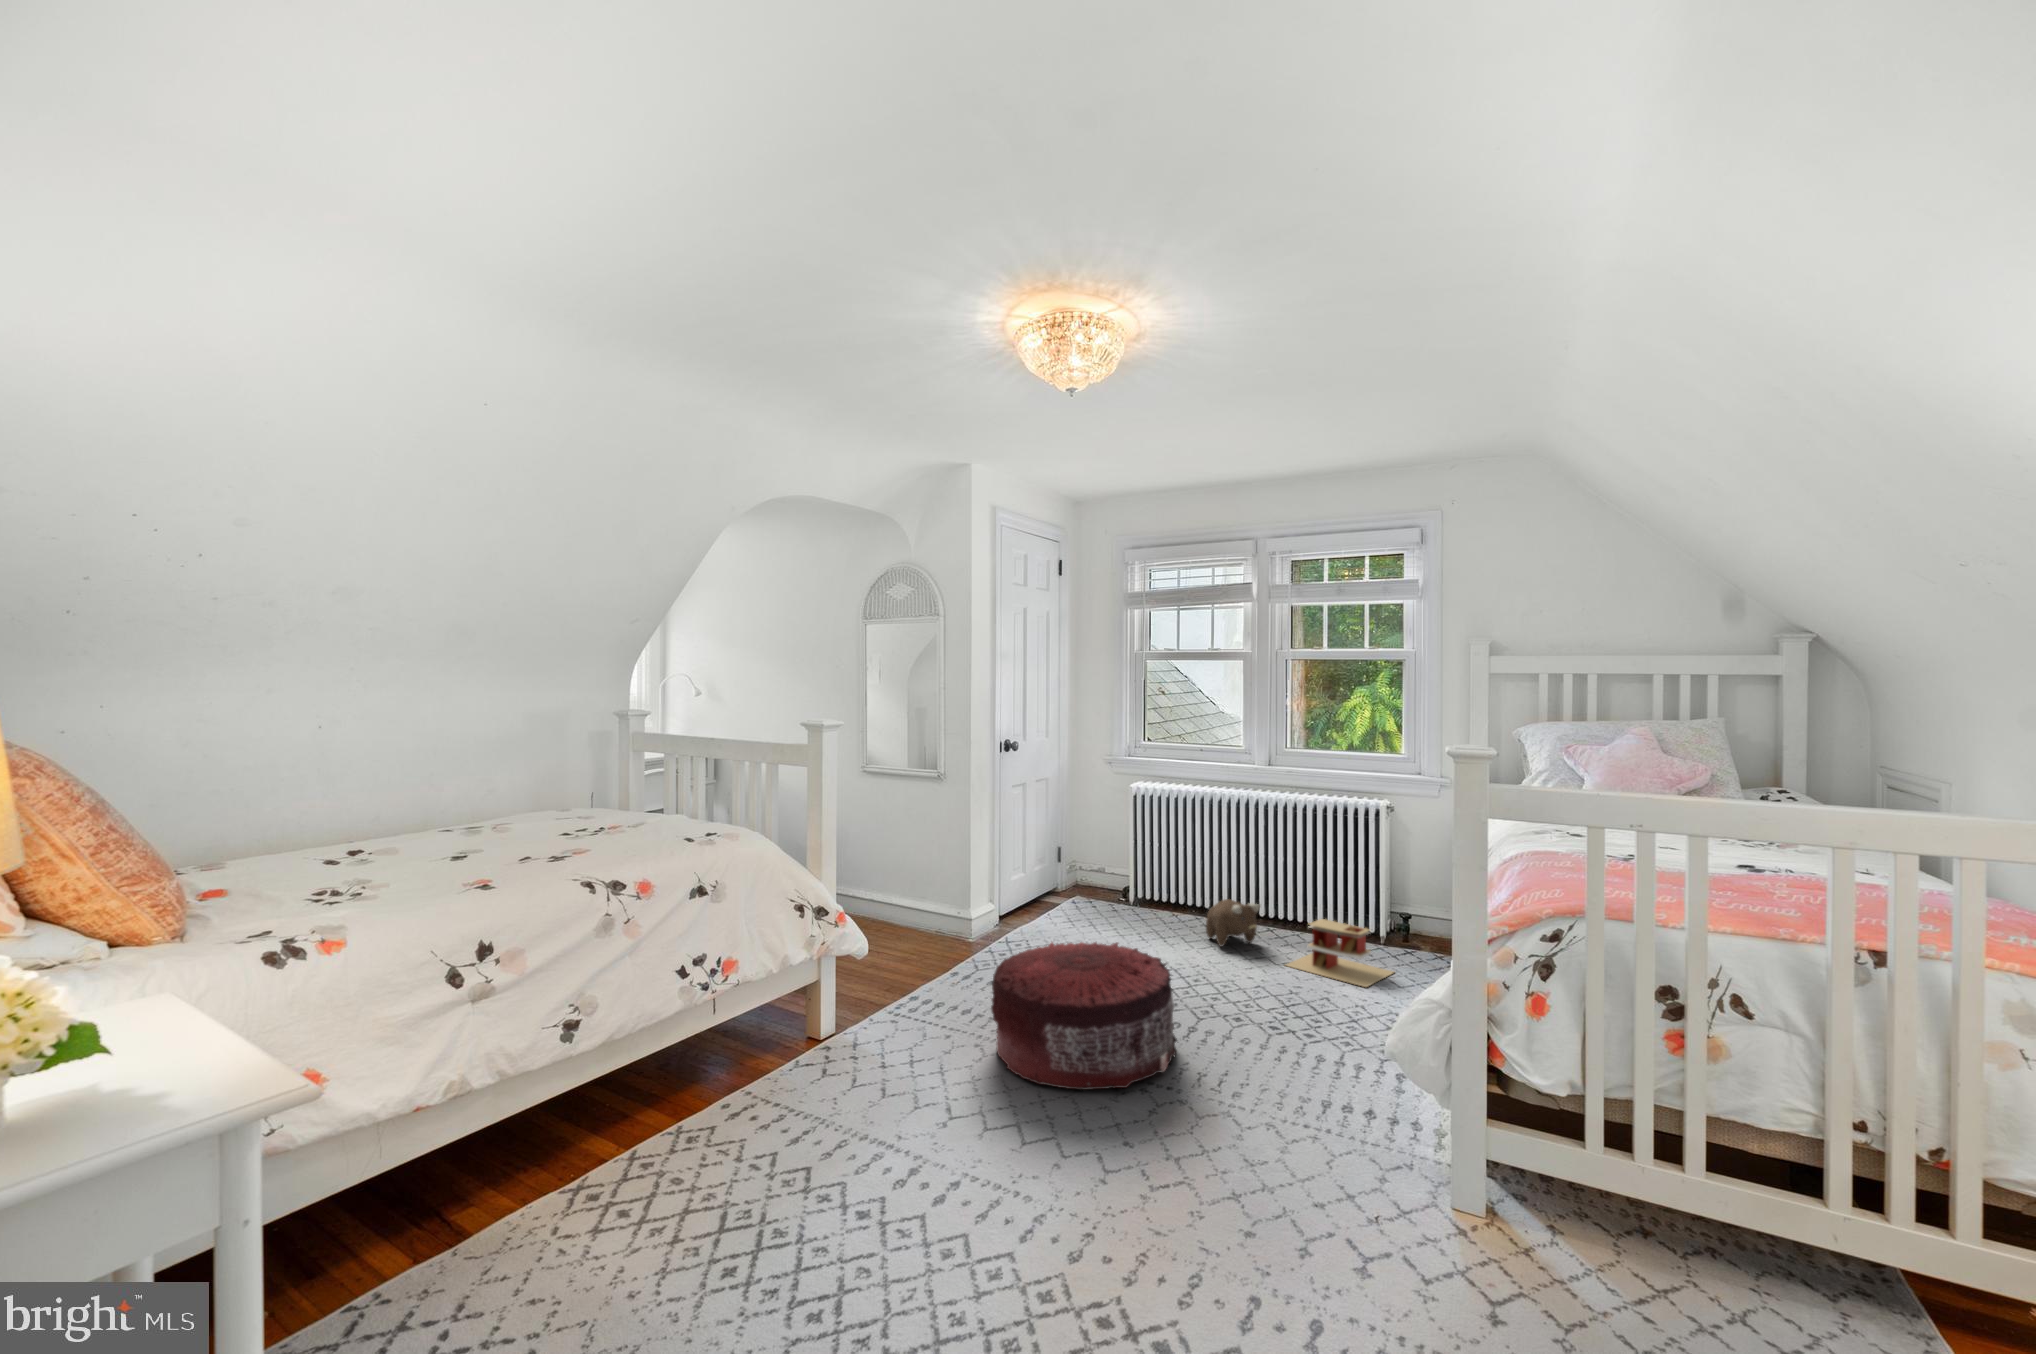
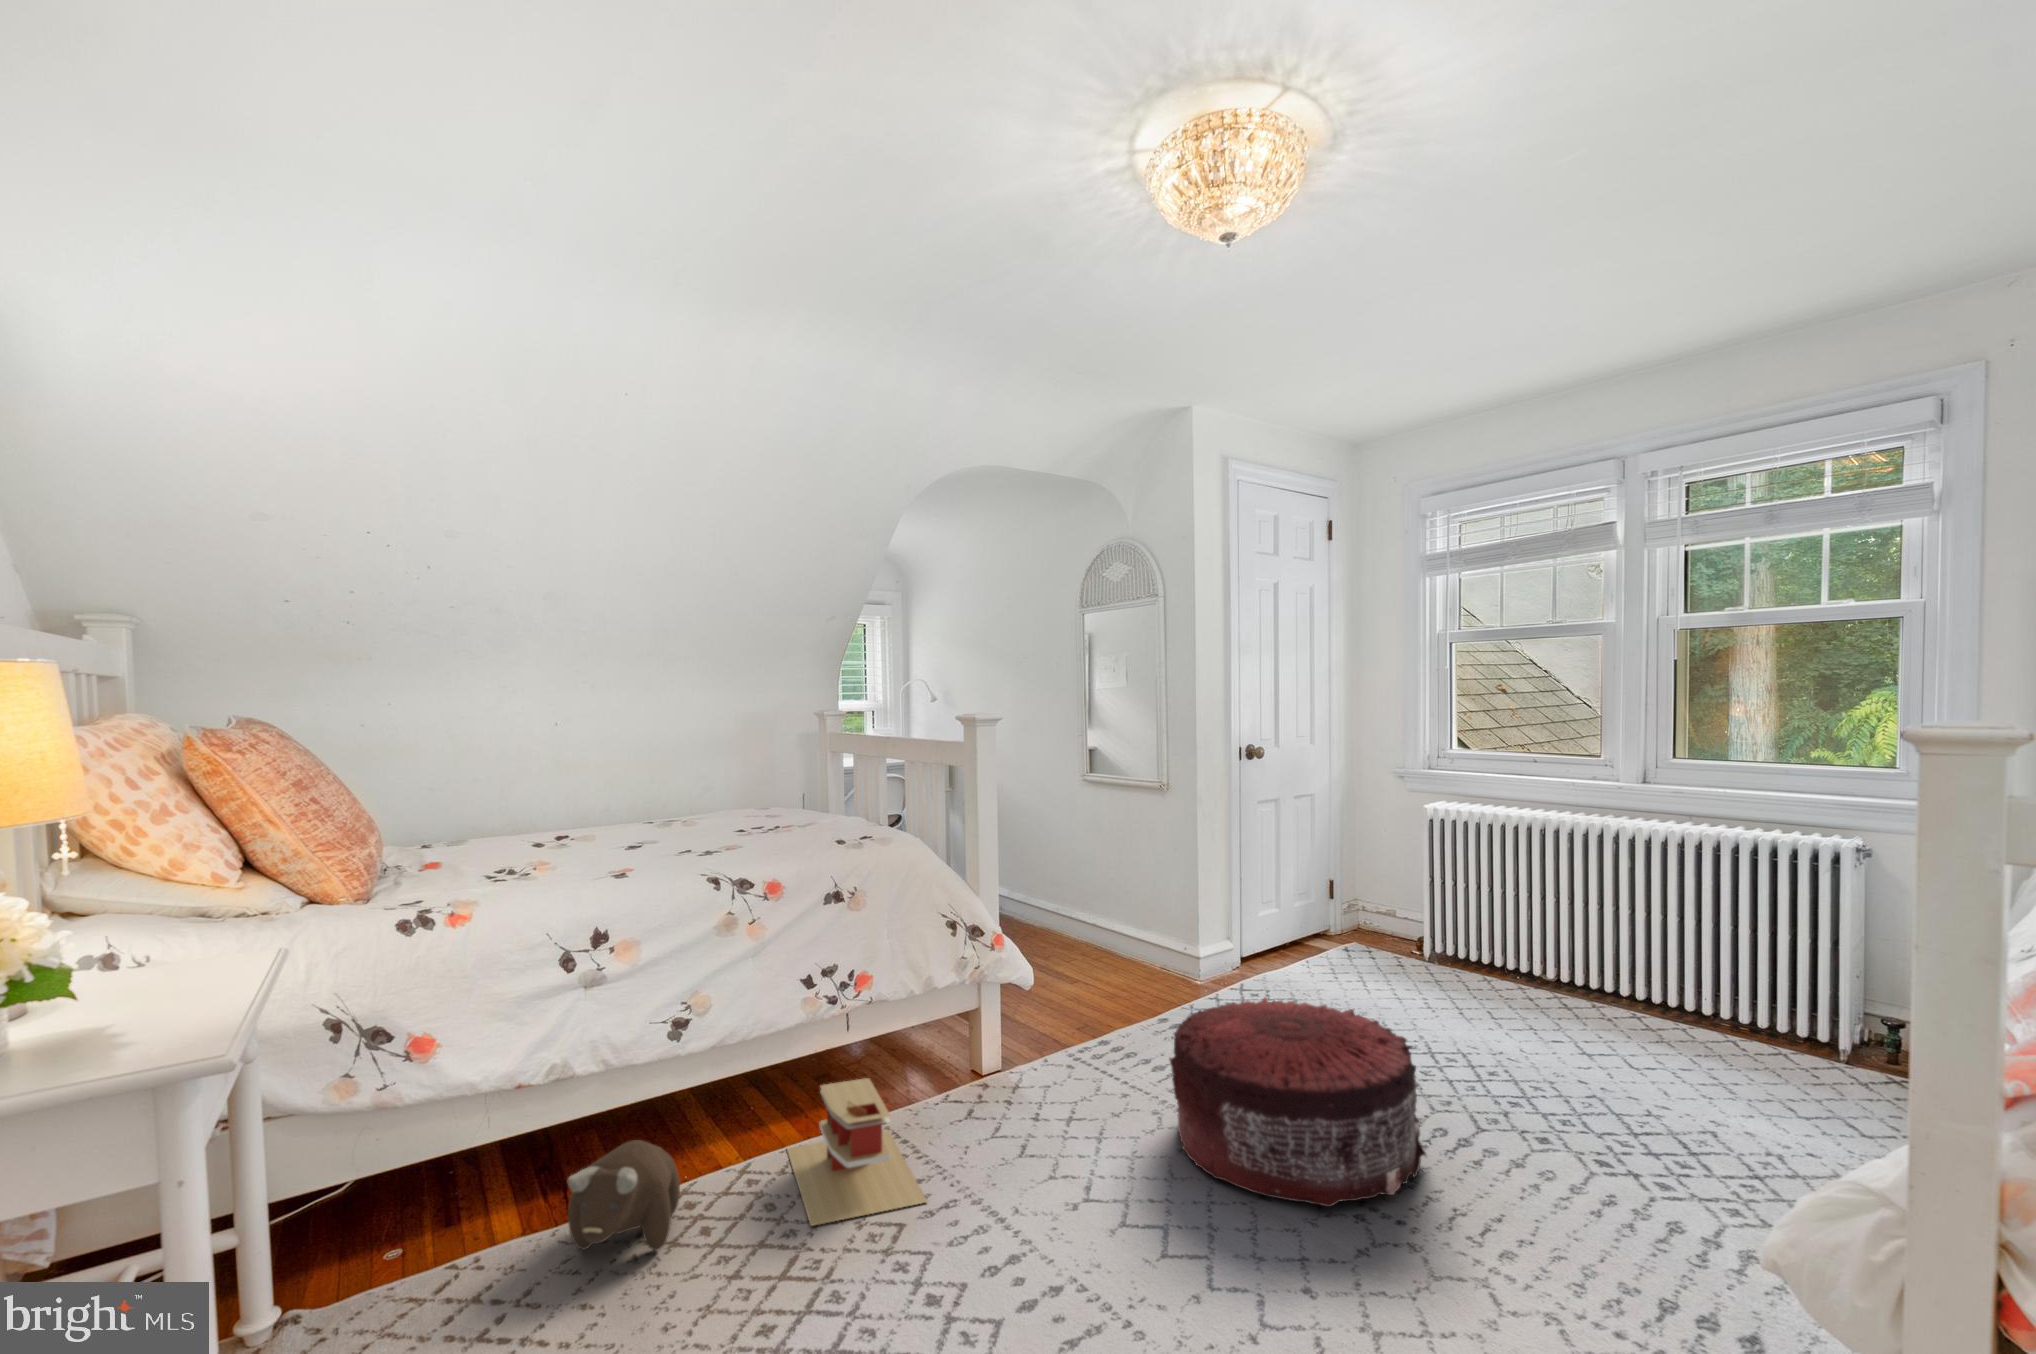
plush toy: present [1206,899,1260,946] -> present [567,1140,680,1251]
toy house: present [1286,919,1393,987] -> present [787,1078,927,1226]

